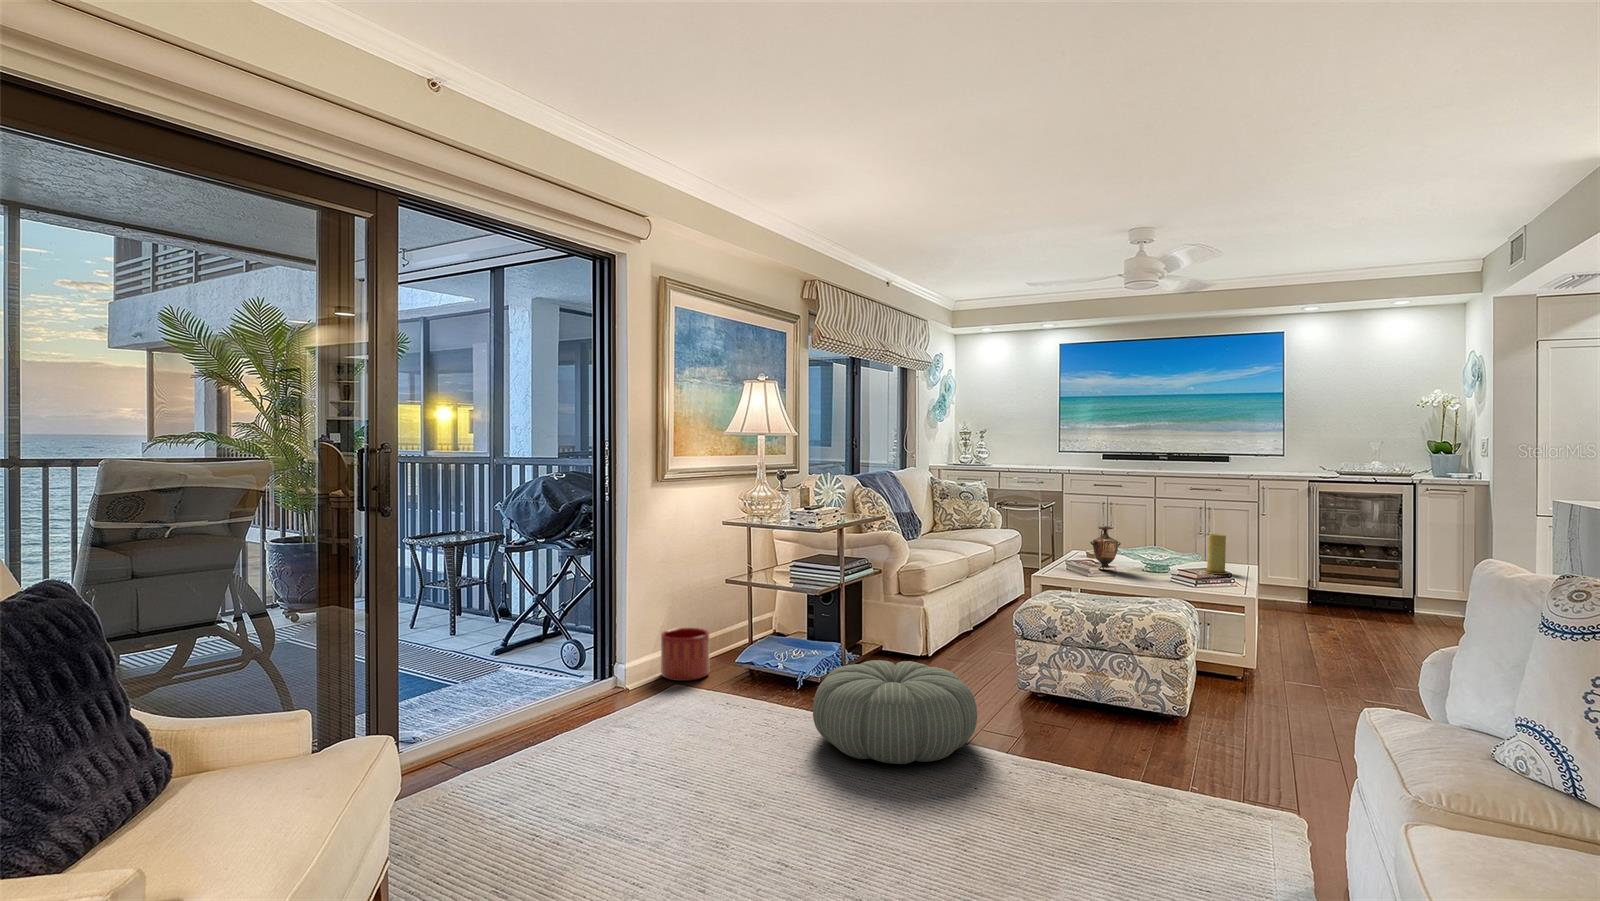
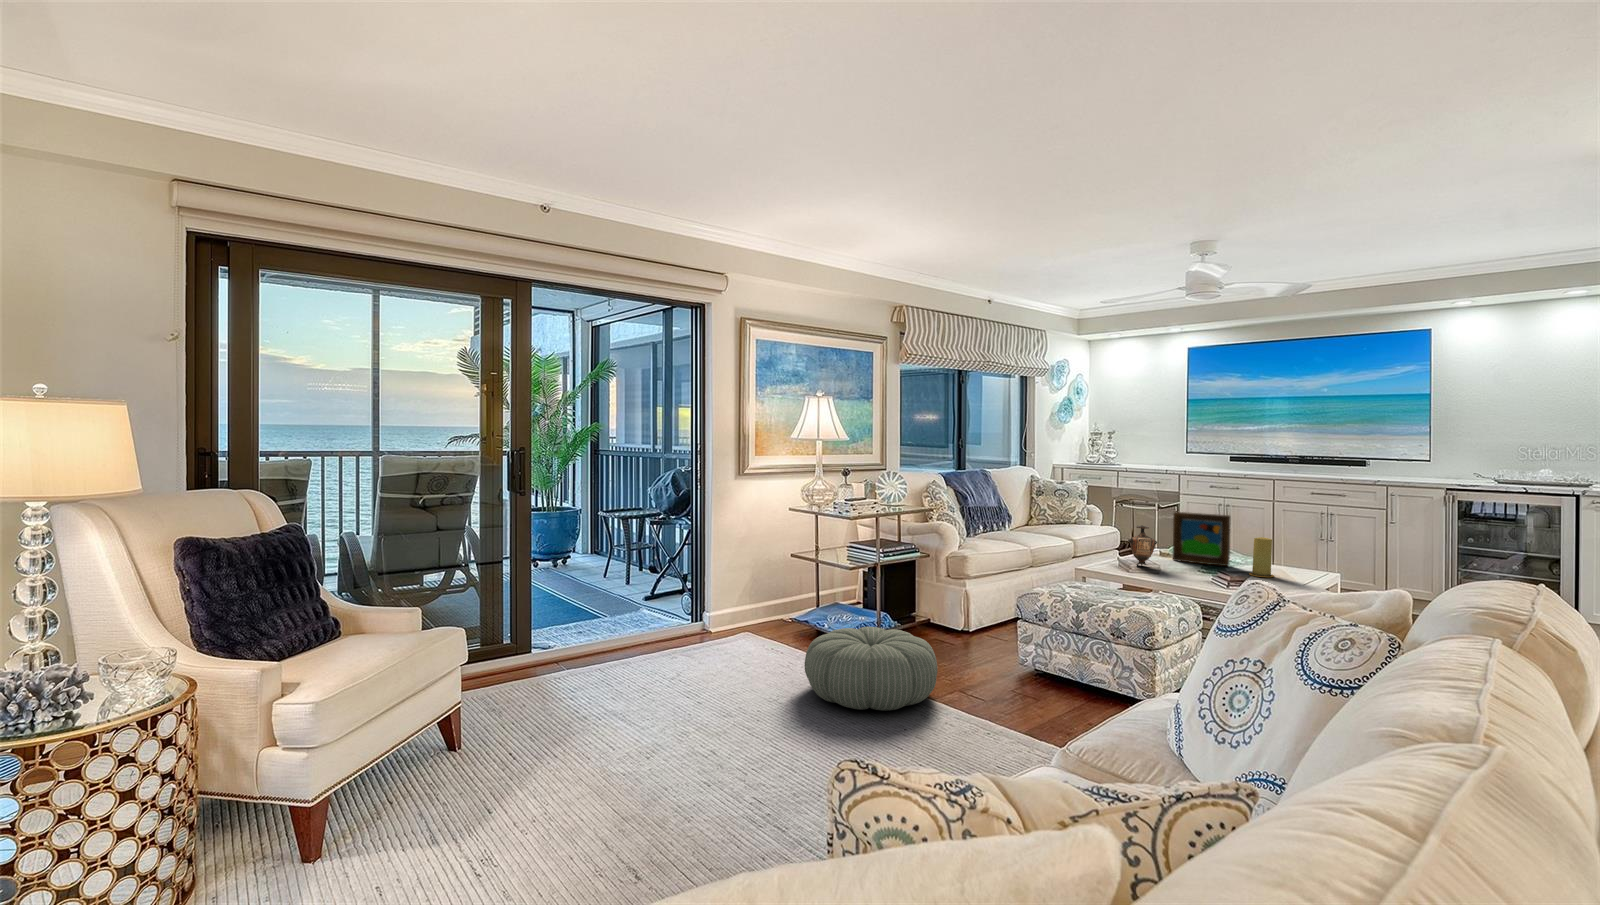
picture frame: none [1124,511,1180,565] -> present [1173,512,1230,566]
planter: present [661,628,709,681] -> none [740,592,778,633]

